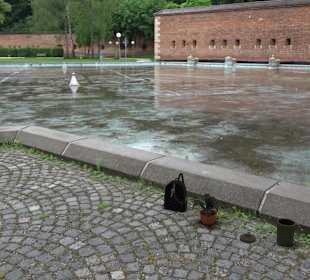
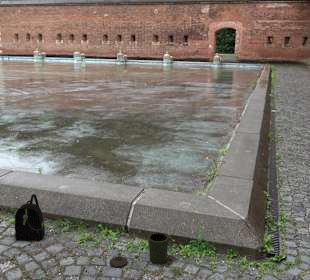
potted plant: present [192,193,226,225] -> none [49,215,91,252]

